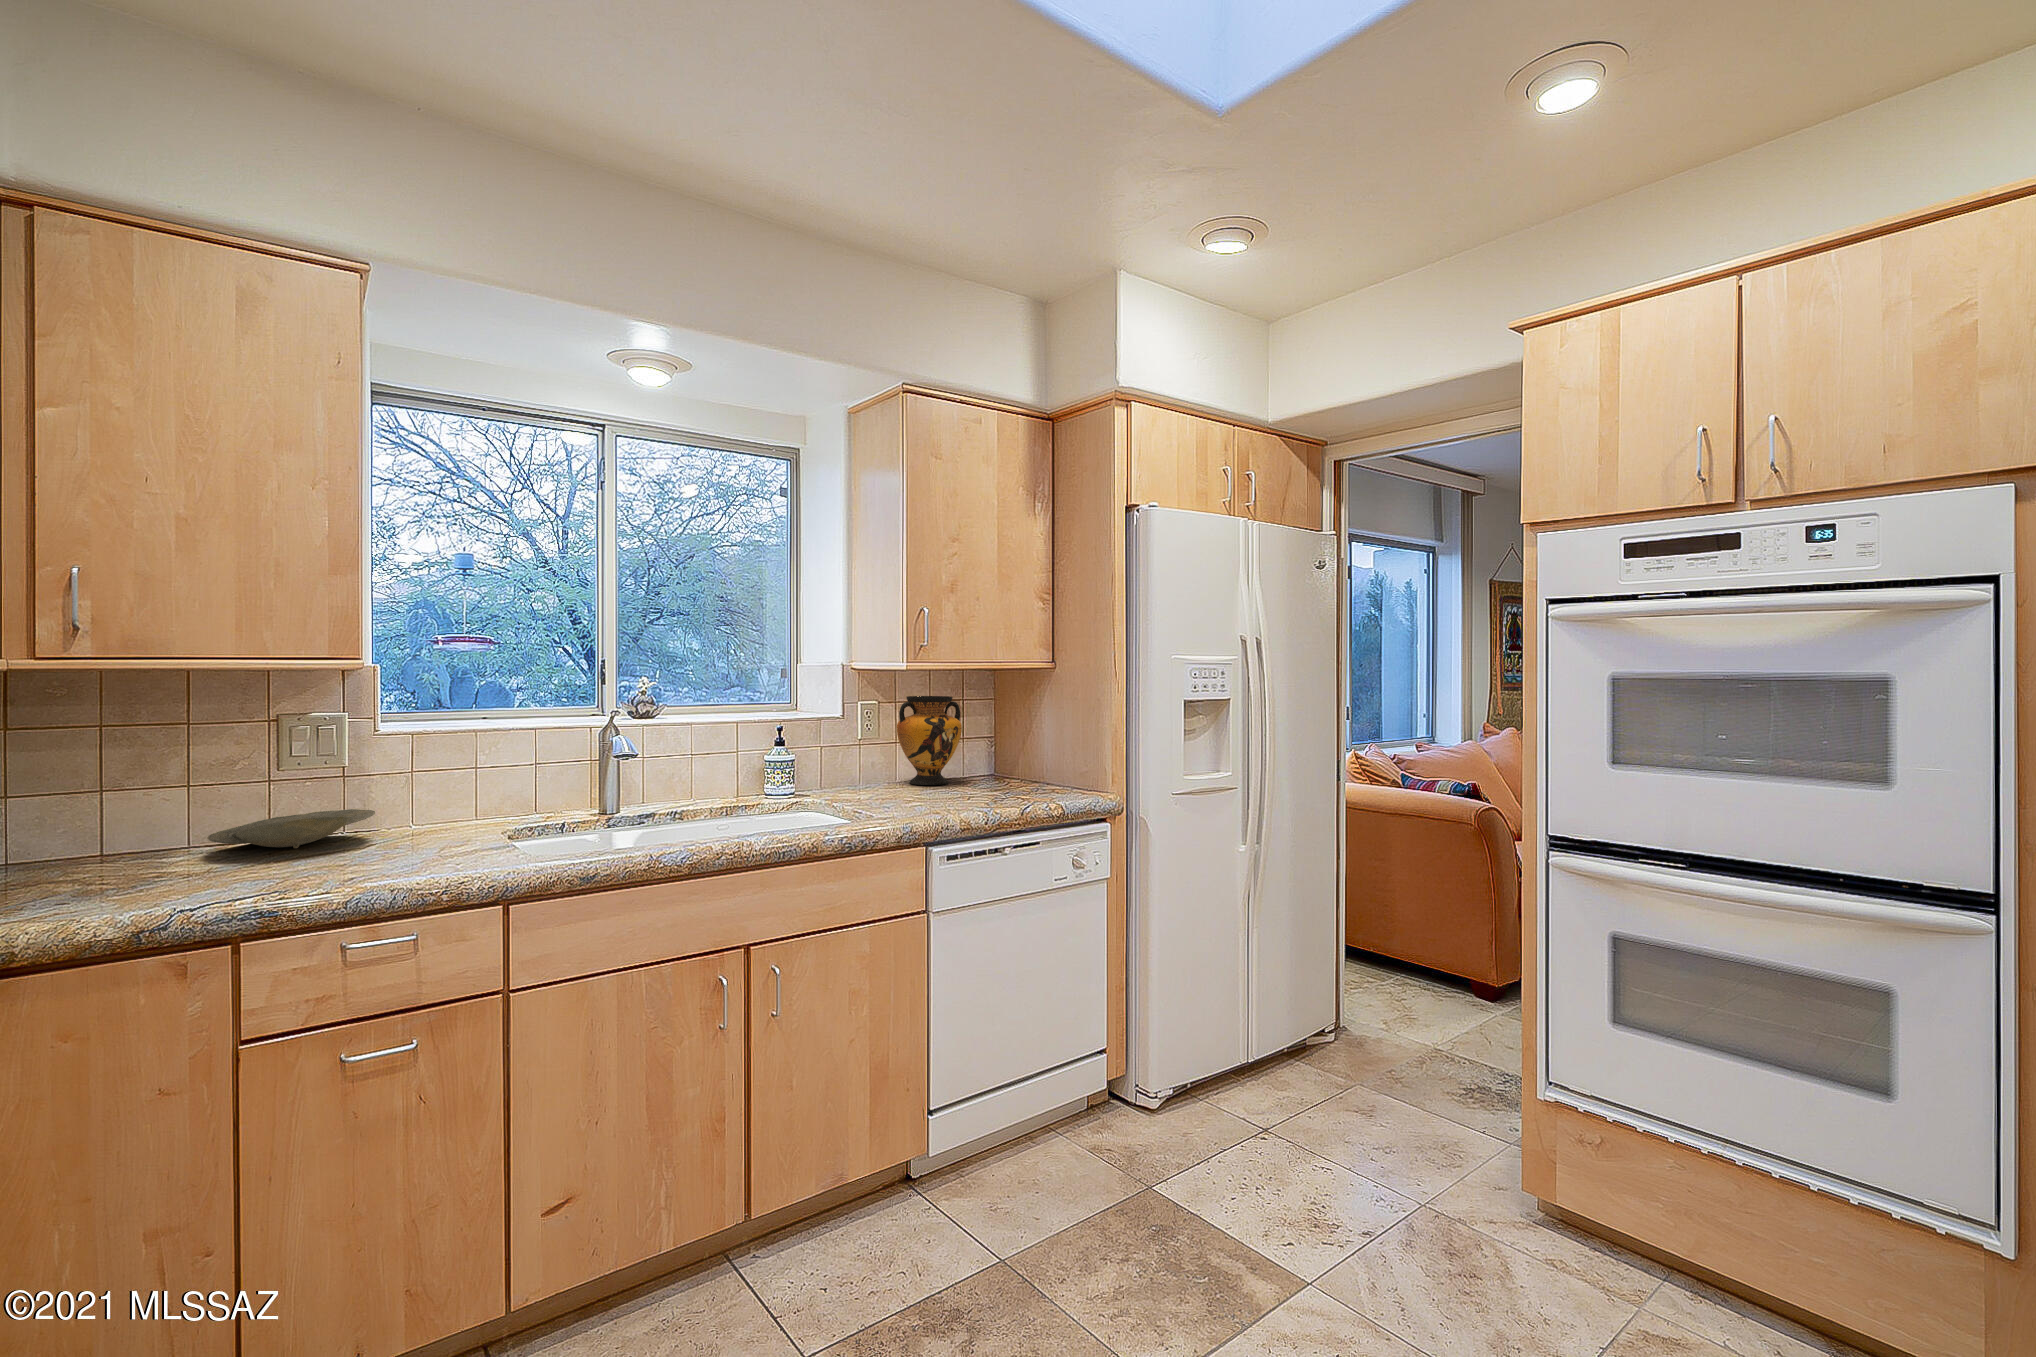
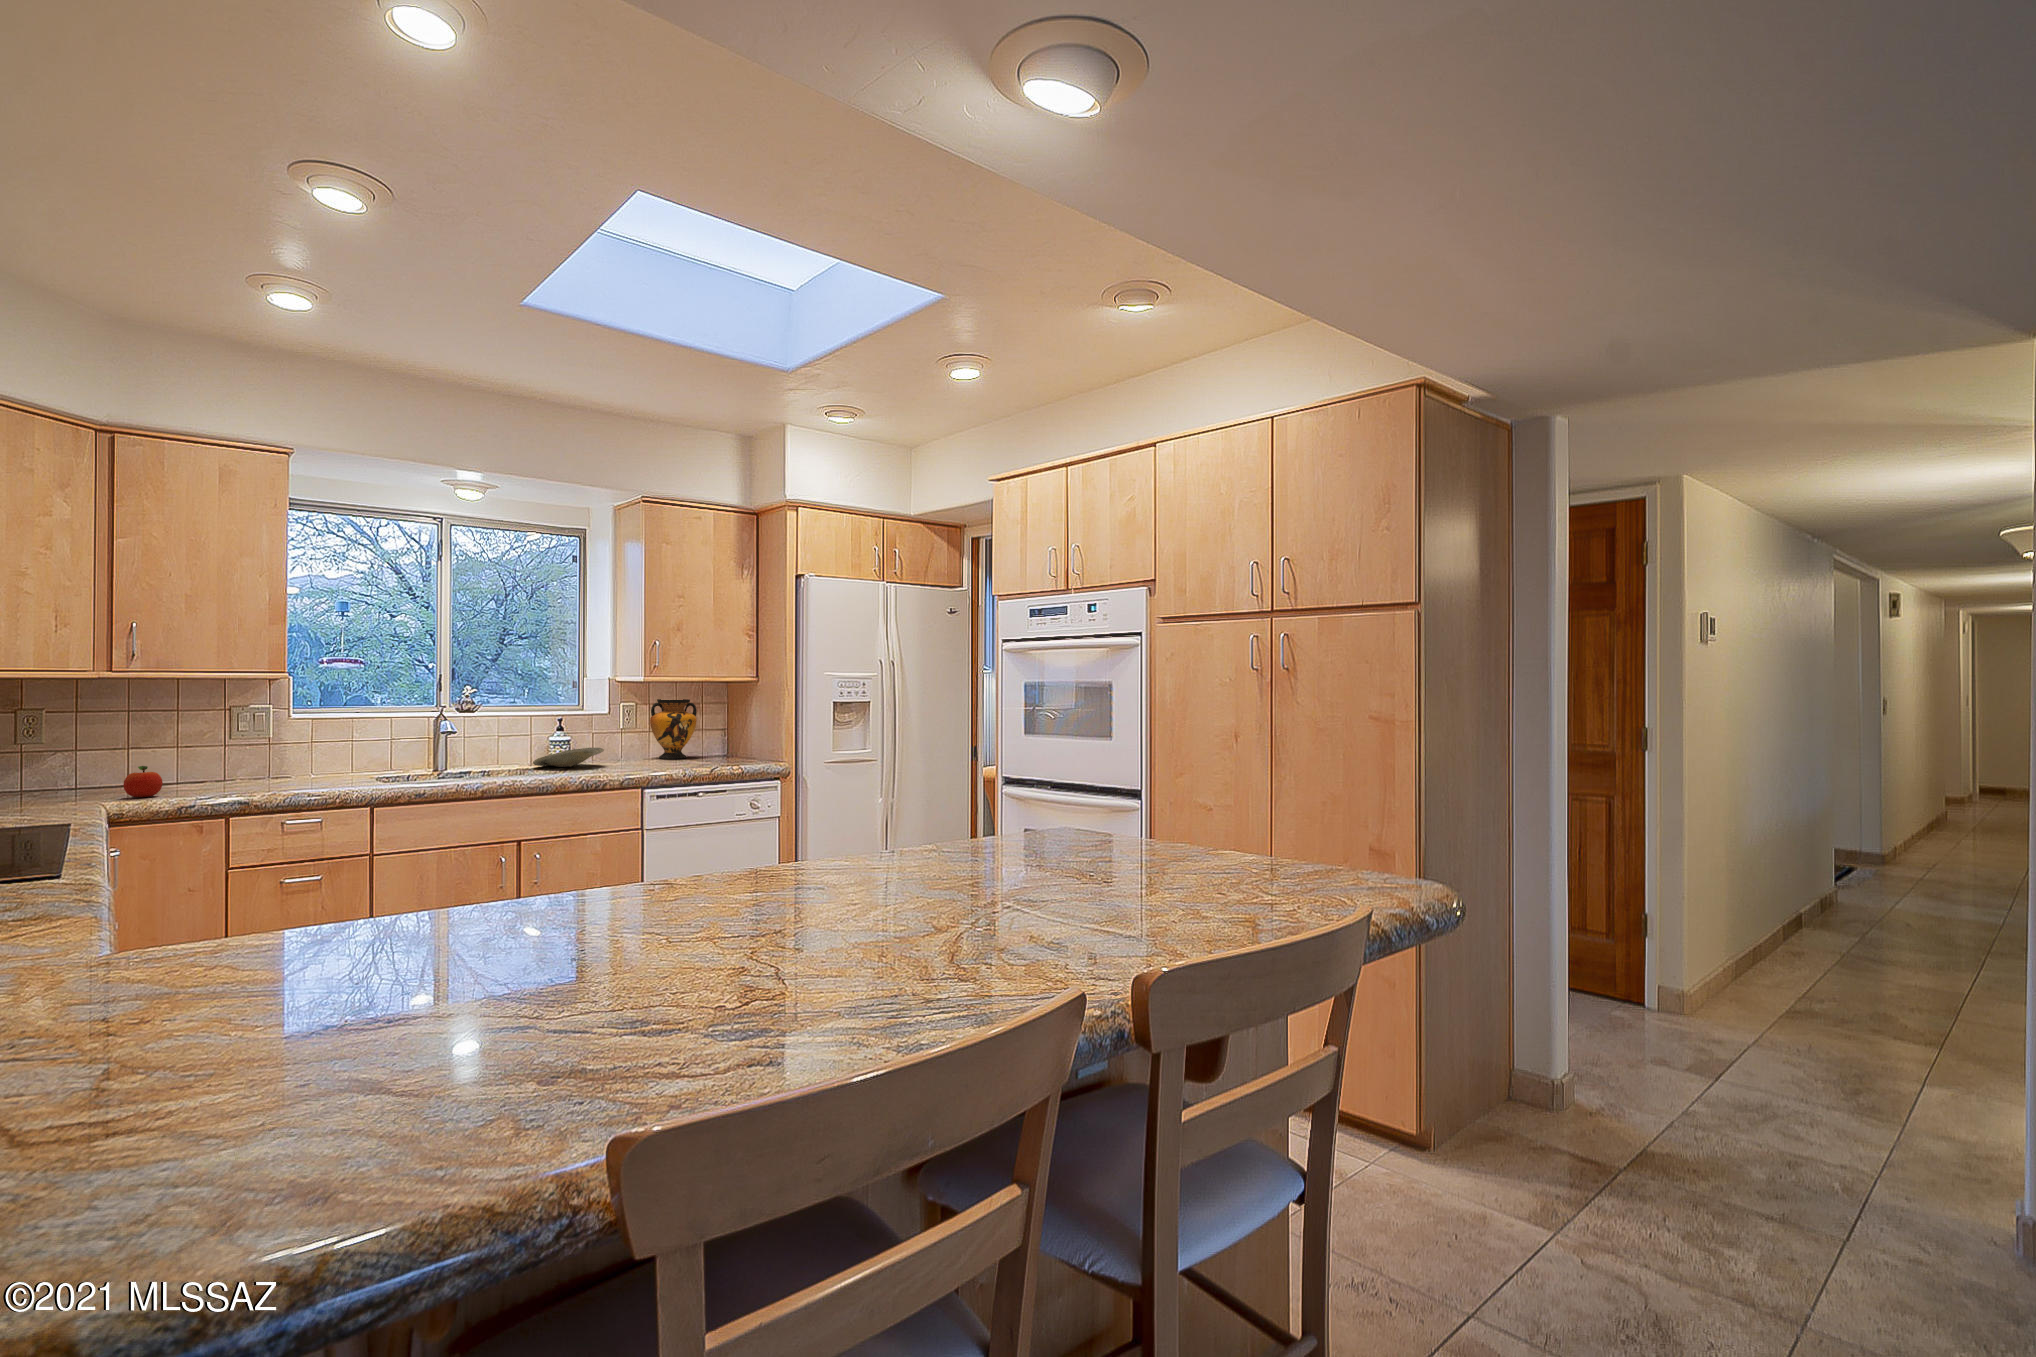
plate: present [207,809,375,848] -> present [533,748,604,767]
fruit: none [67,833,143,893] -> present [123,766,163,797]

